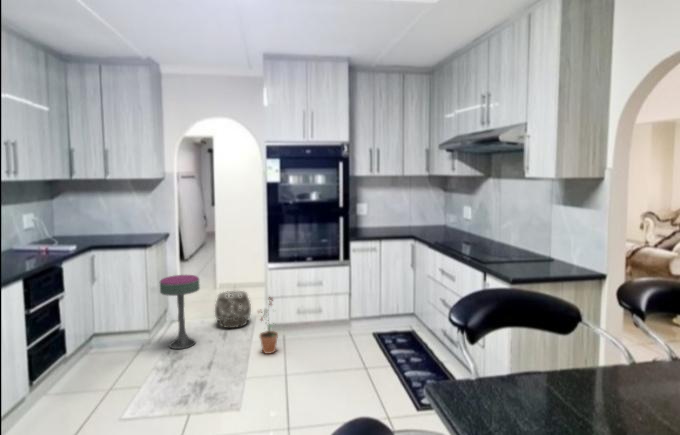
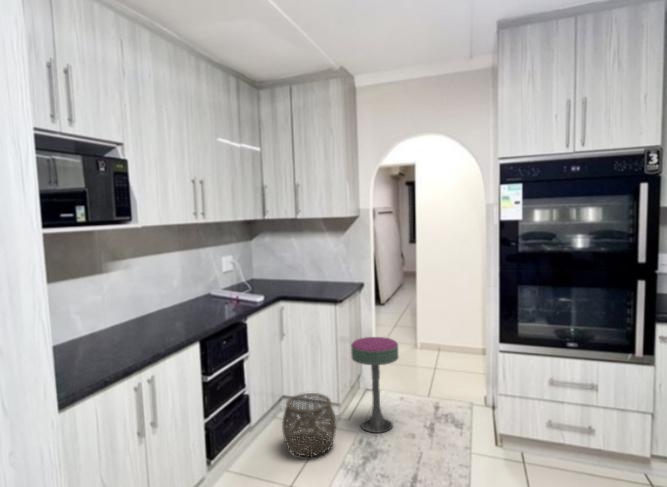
woven basket: present [215,291,251,328] -> present [282,393,336,456]
potted plant: present [260,297,278,354] -> none [475,380,507,465]

